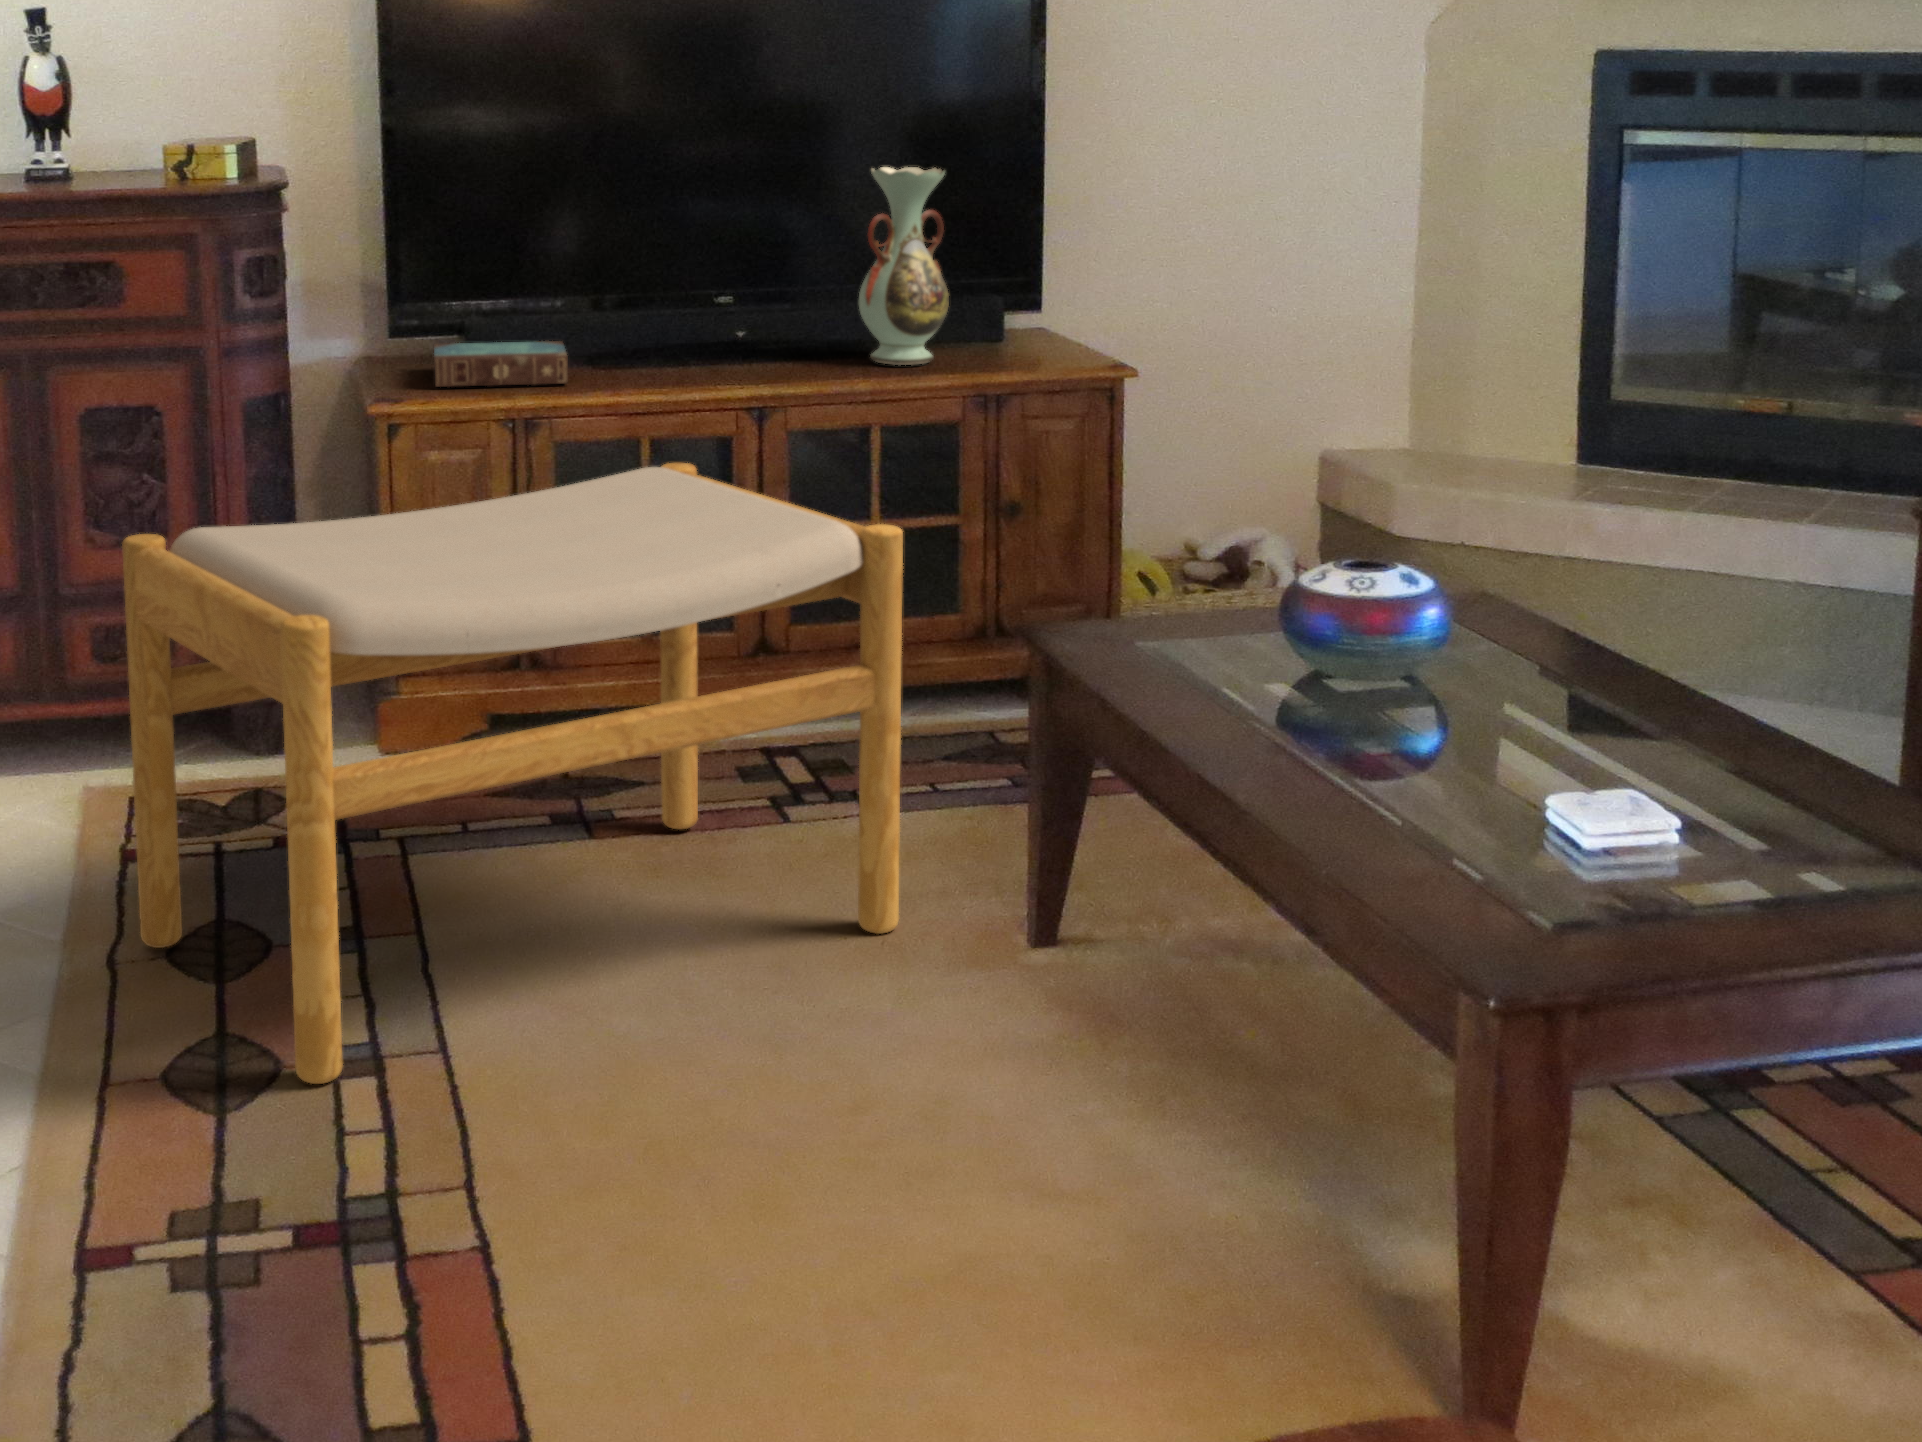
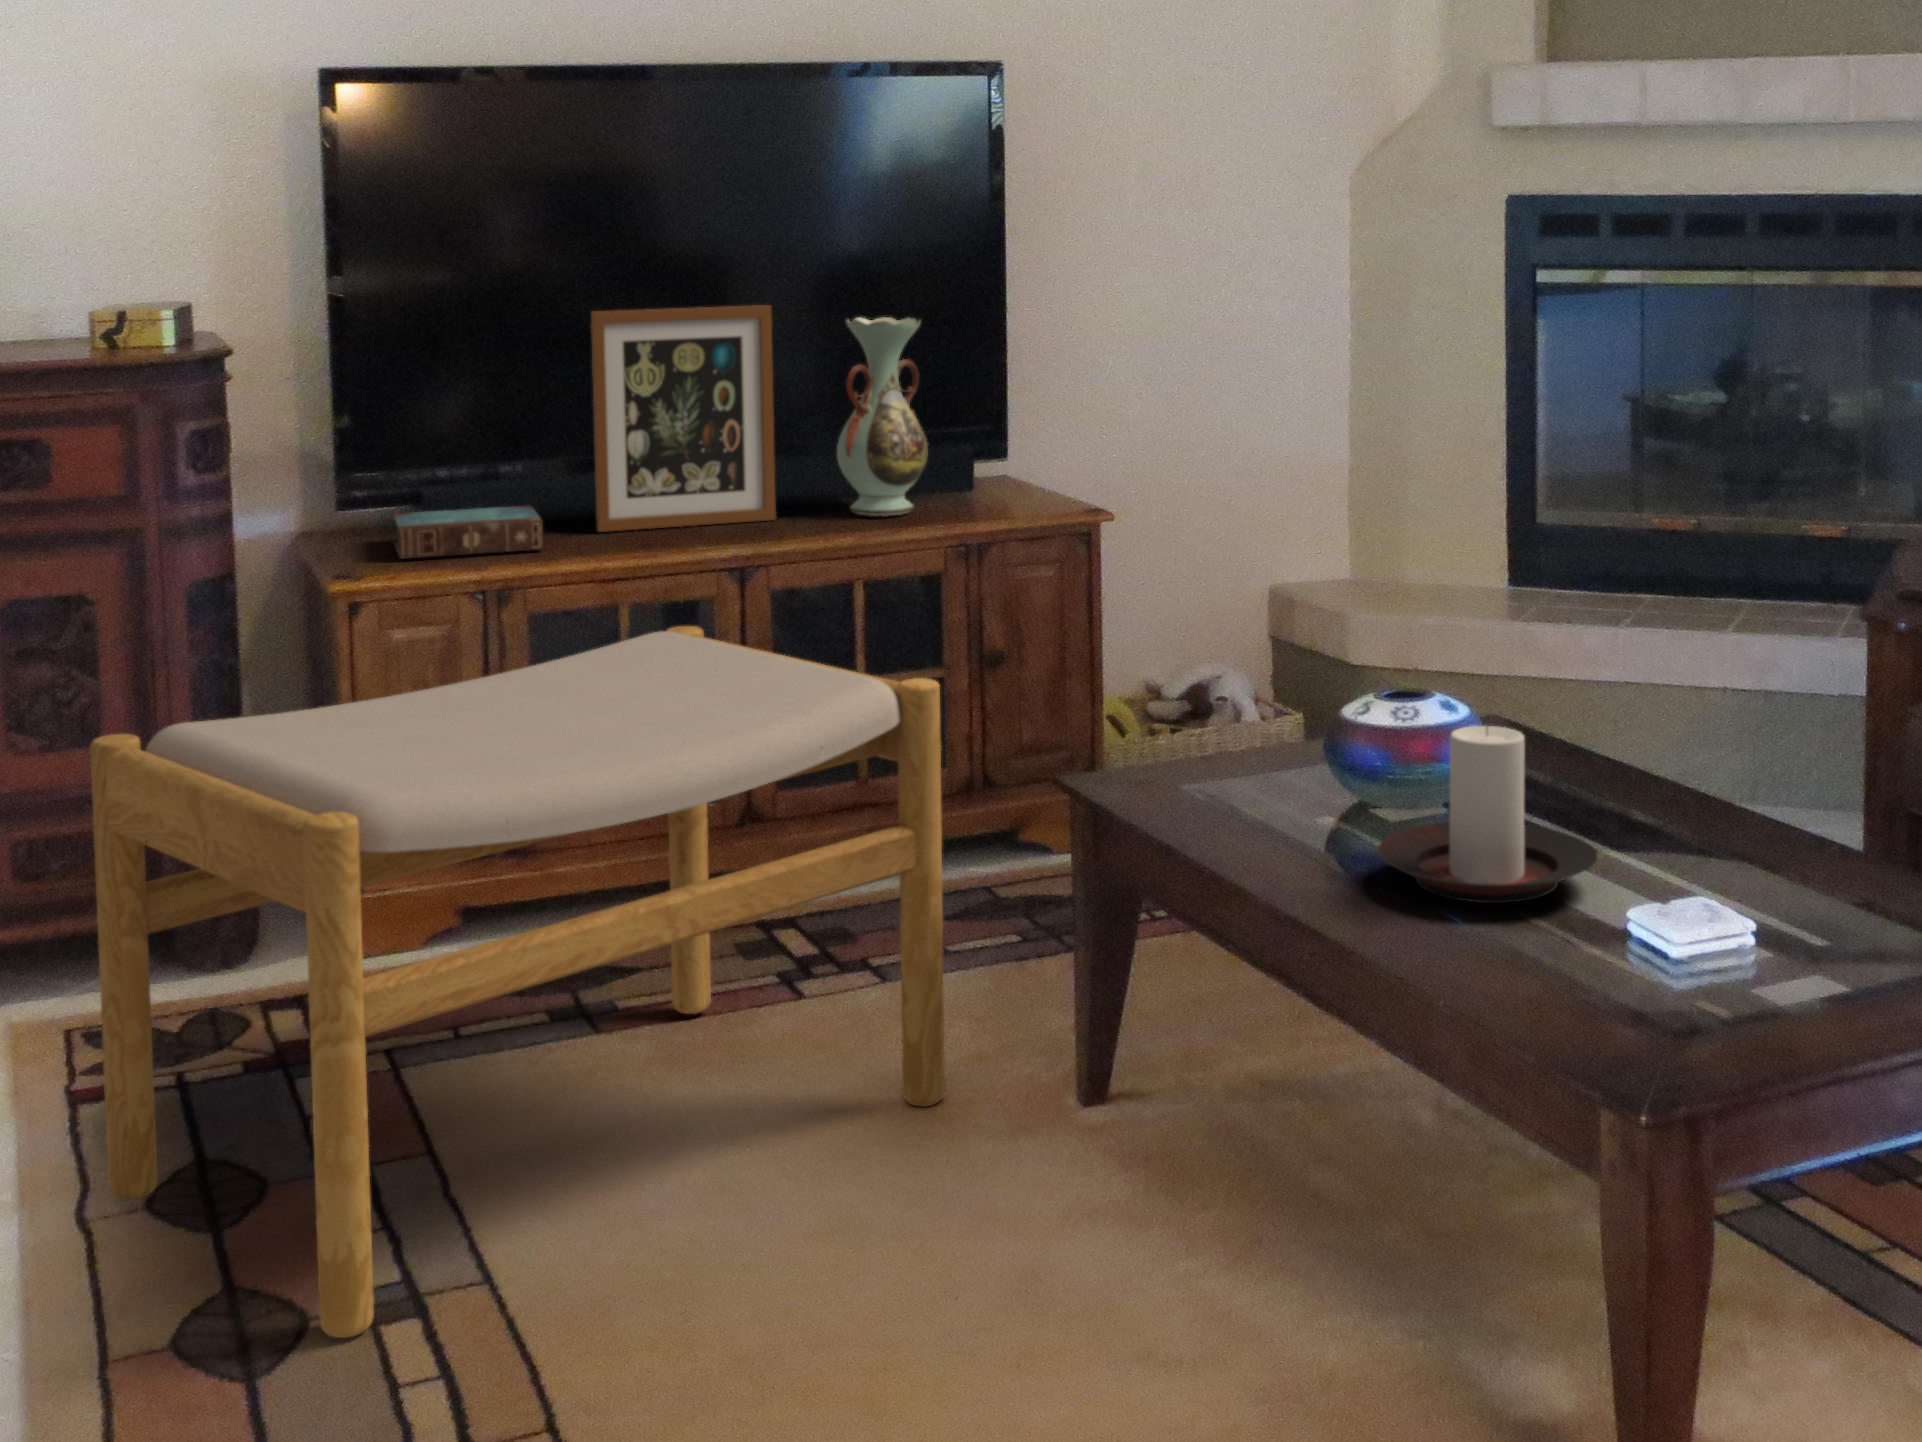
picture frame: none [621,152,796,369] -> present [591,305,776,532]
candle holder: none [1306,601,1537,782] -> present [1378,725,1597,903]

